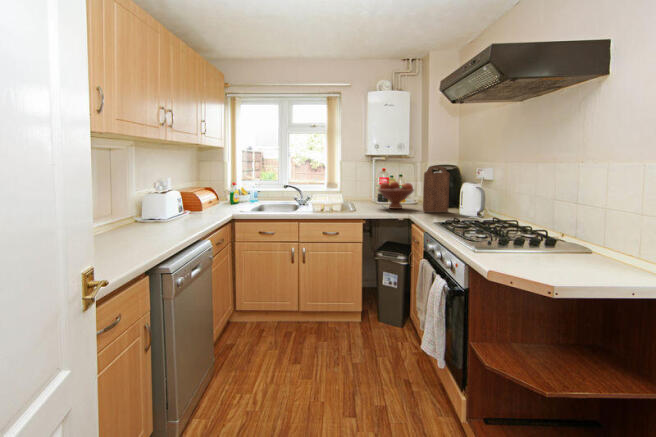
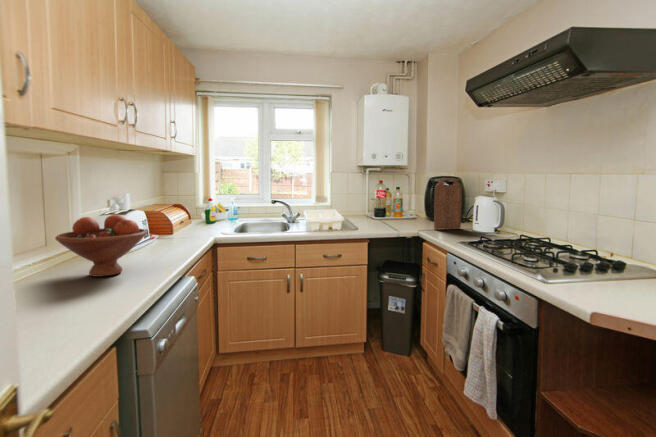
fruit bowl: present [378,182,414,209] -> present [55,215,147,277]

